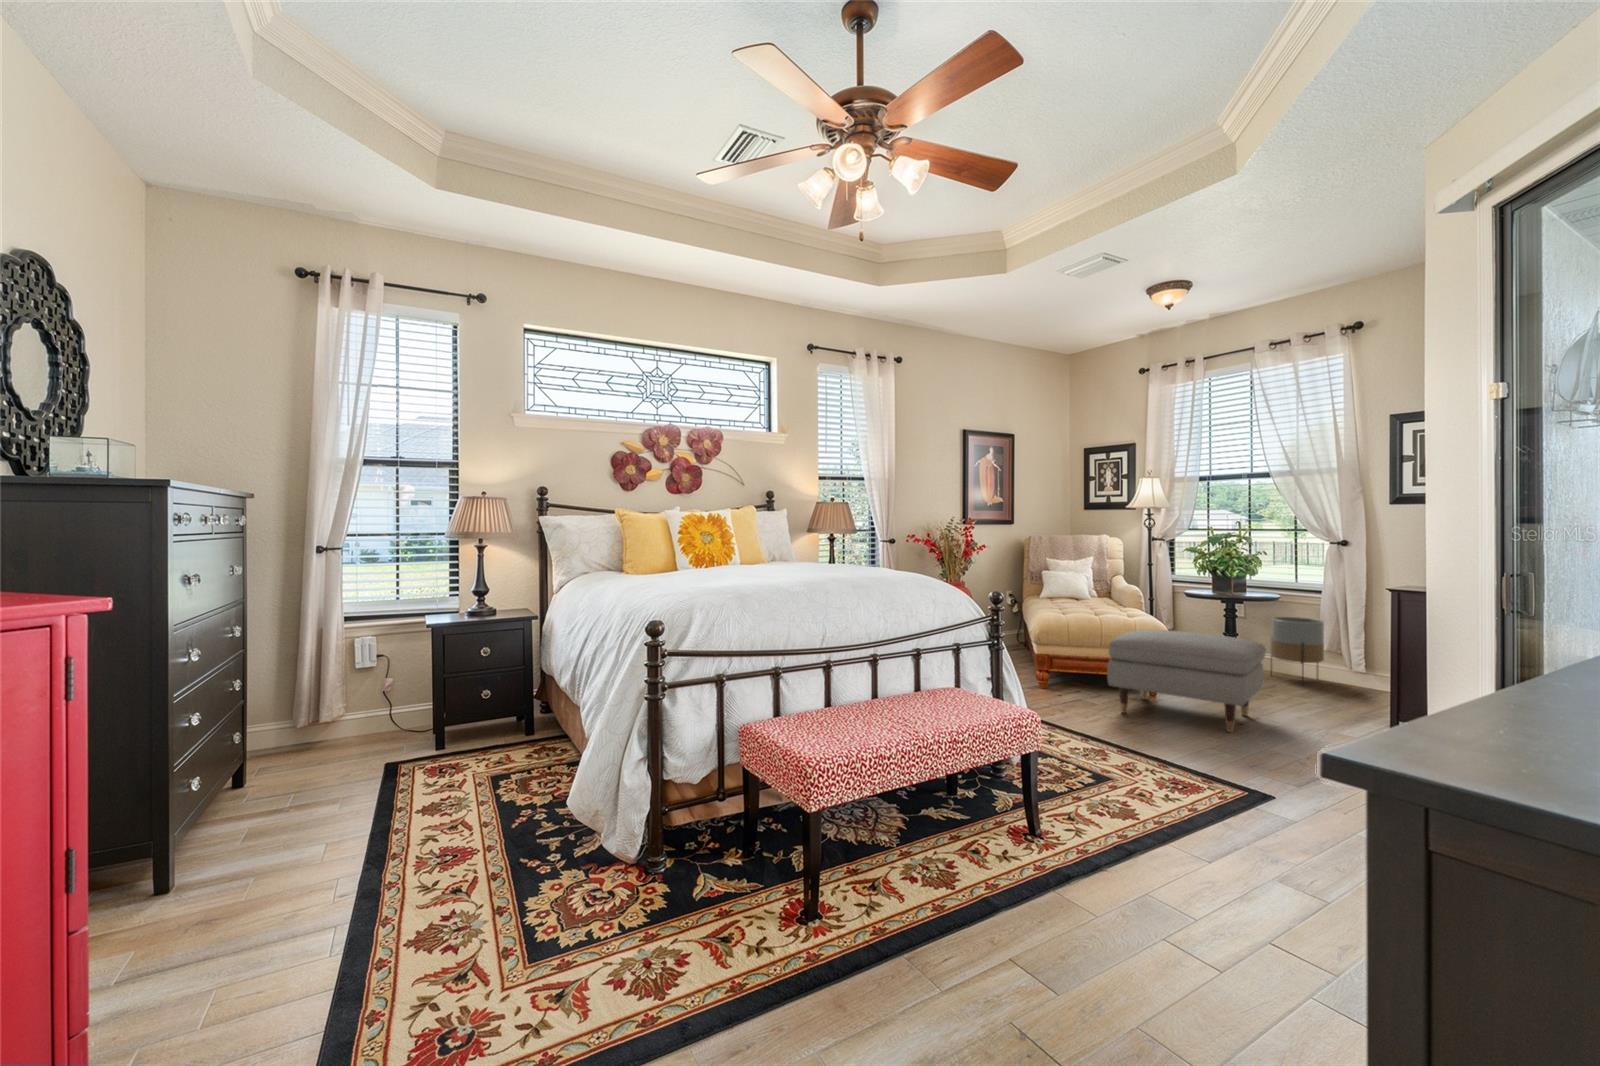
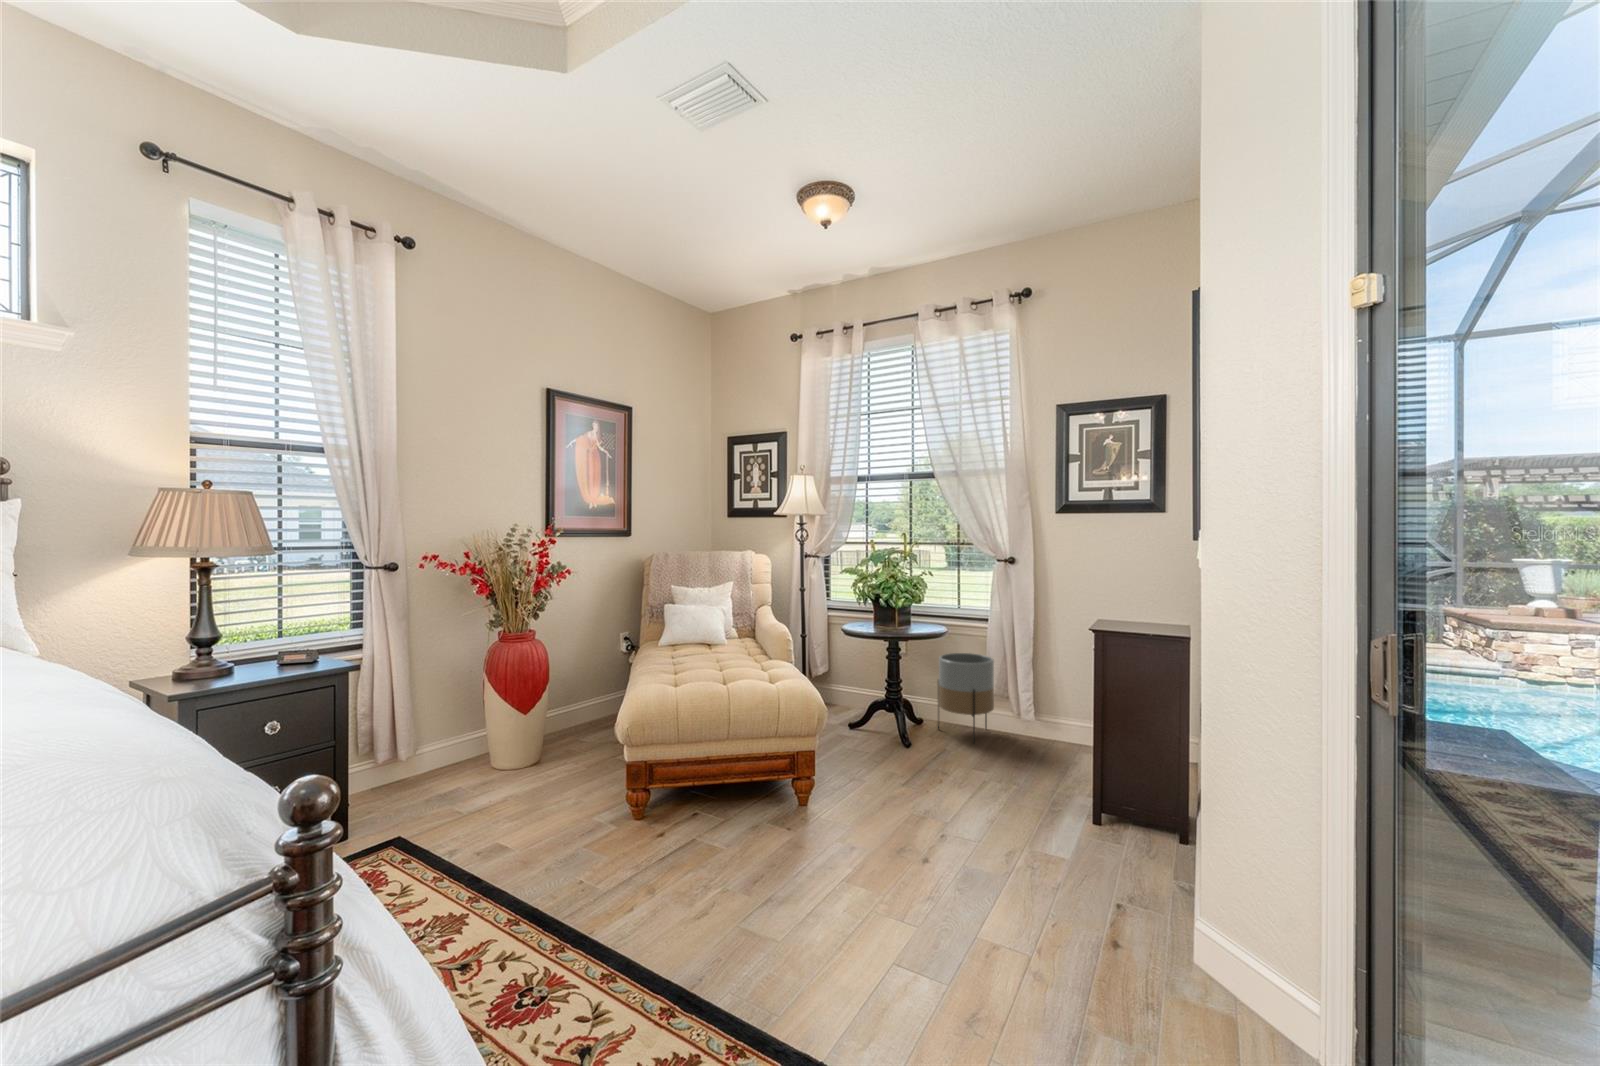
ottoman: present [1107,630,1266,732] -> none [722,707,948,896]

